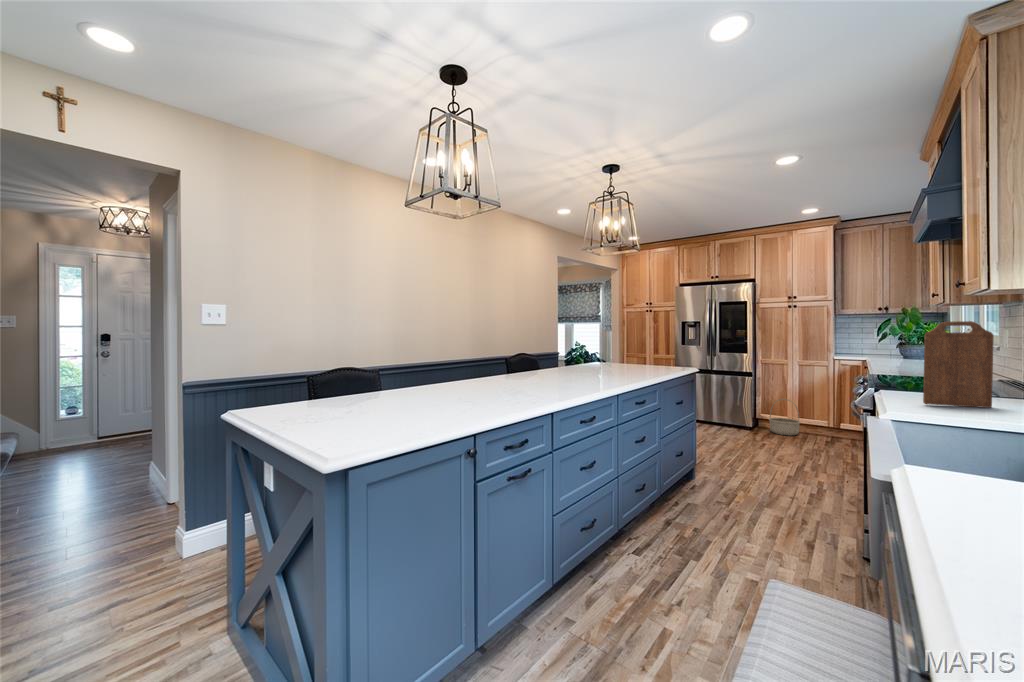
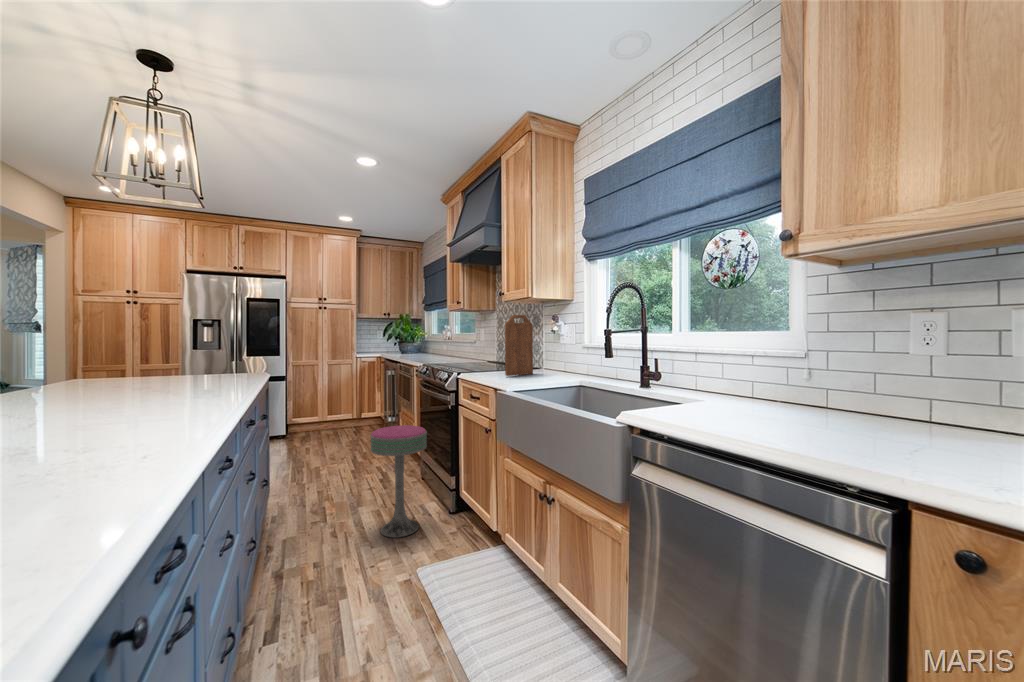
basket: present [769,399,800,435] -> none [301,399,330,435]
bar stool: none [758,436,824,552] -> present [371,425,427,538]

